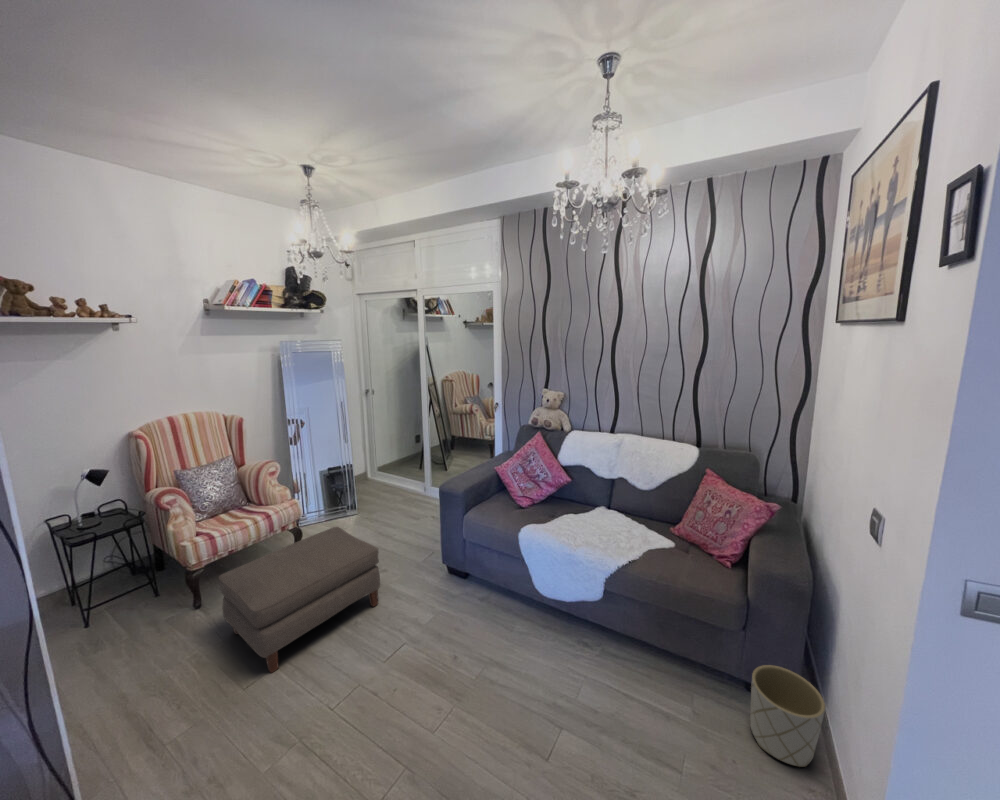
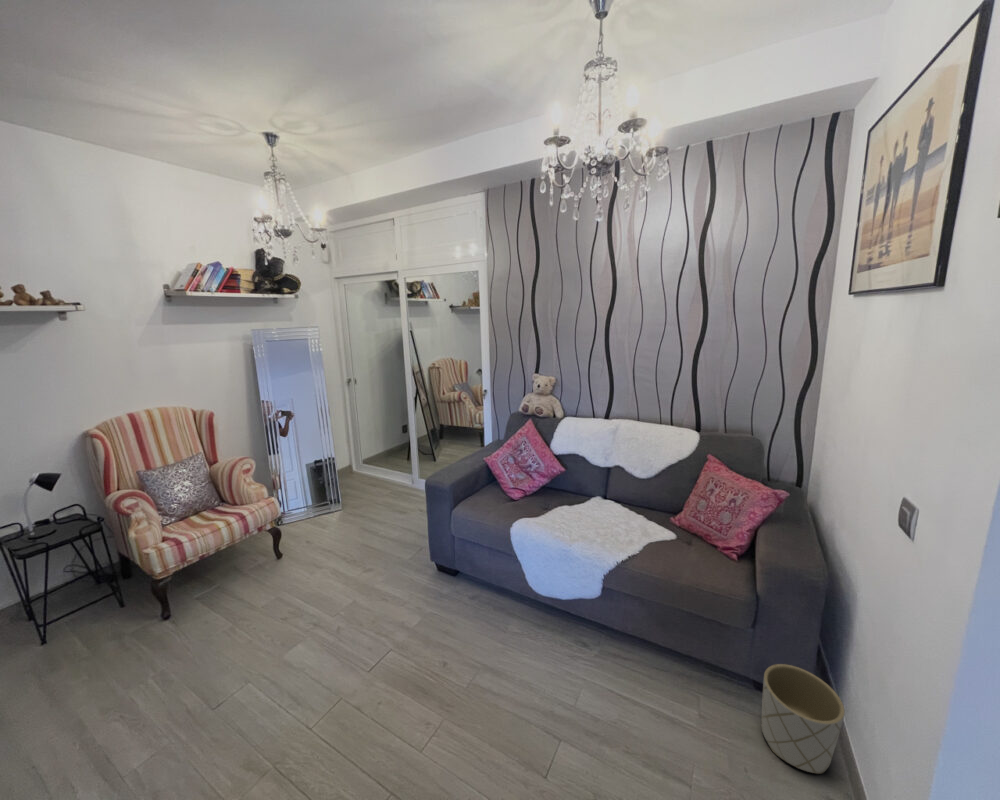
ottoman: present [219,527,380,673] -> none [185,526,365,690]

